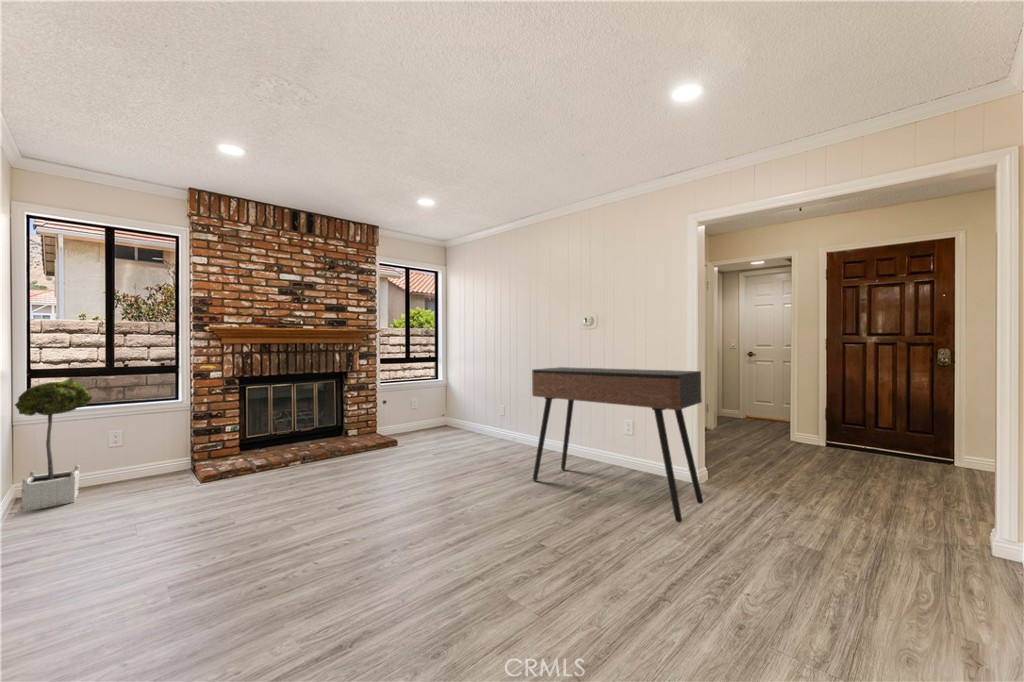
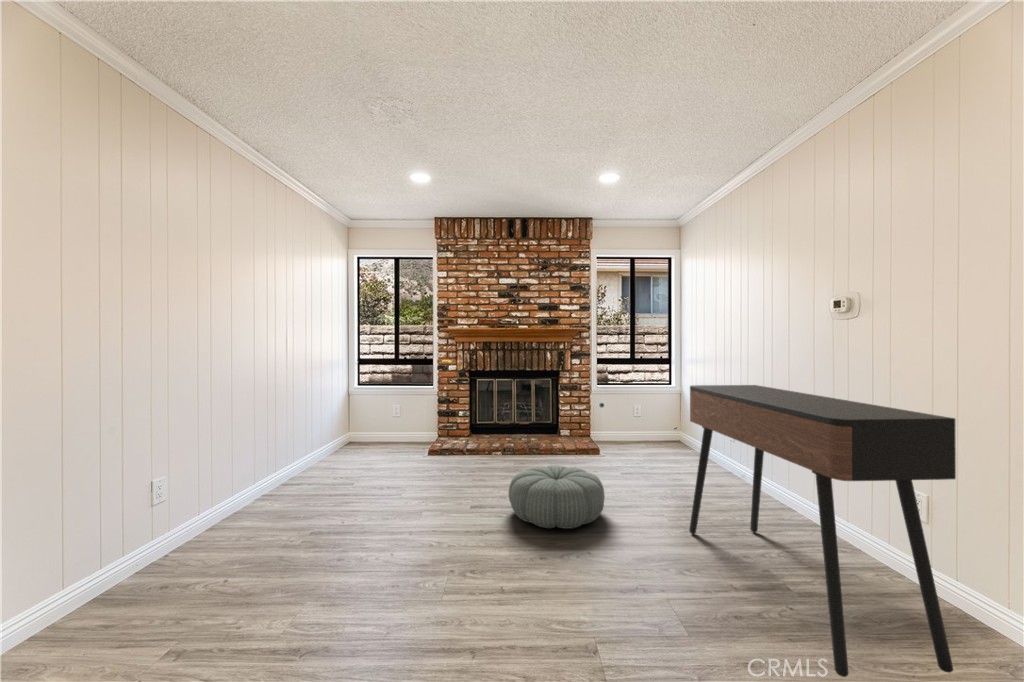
potted tree: present [15,378,92,512] -> none [342,366,378,450]
pouf: none [383,452,474,510] -> present [509,465,605,529]

